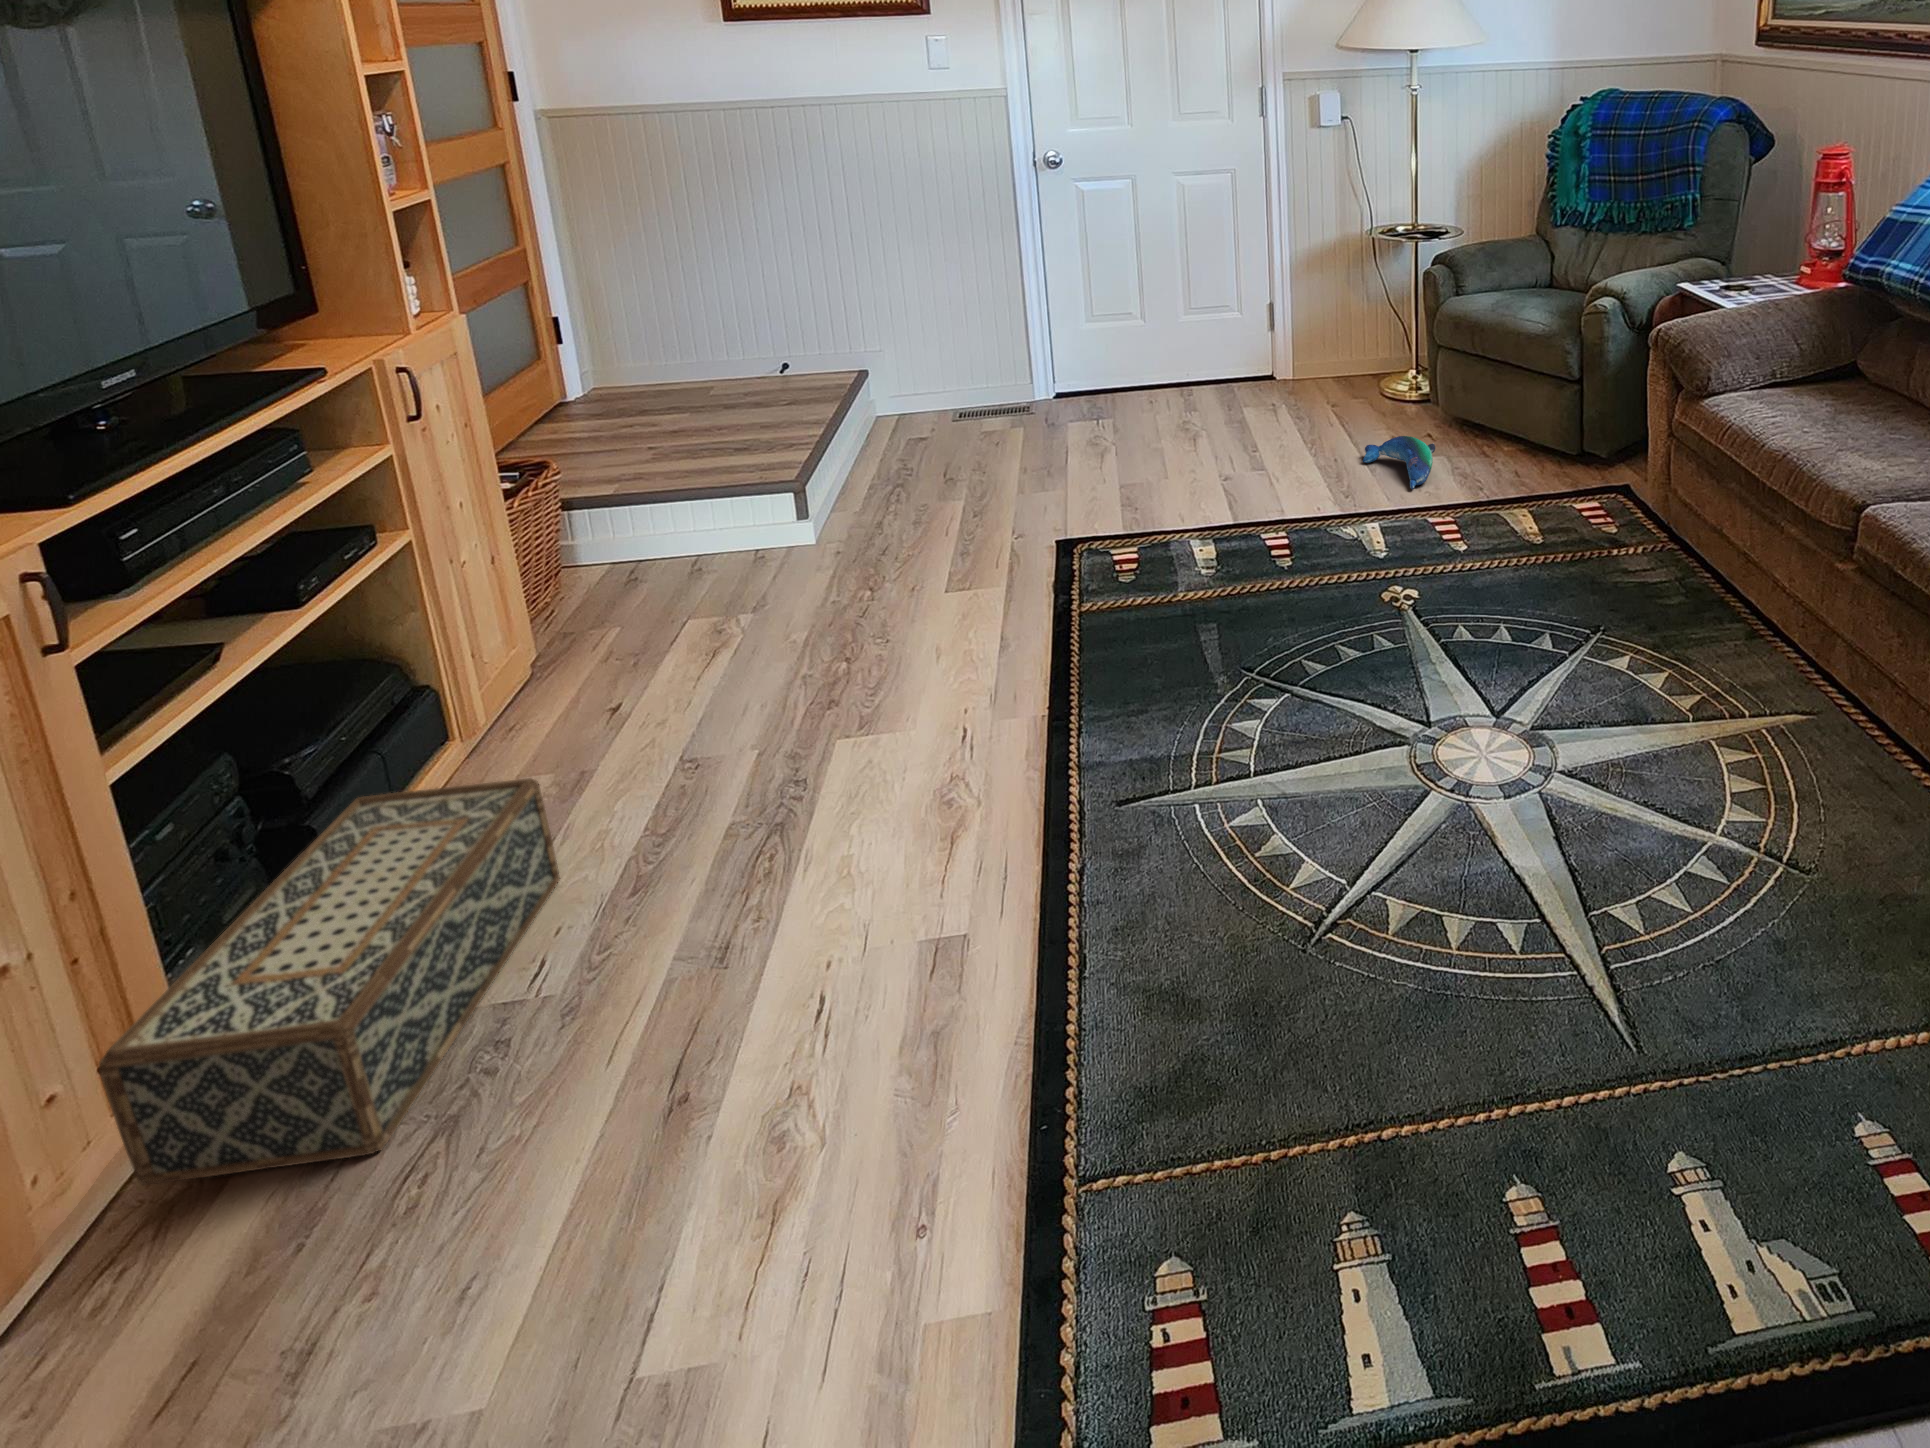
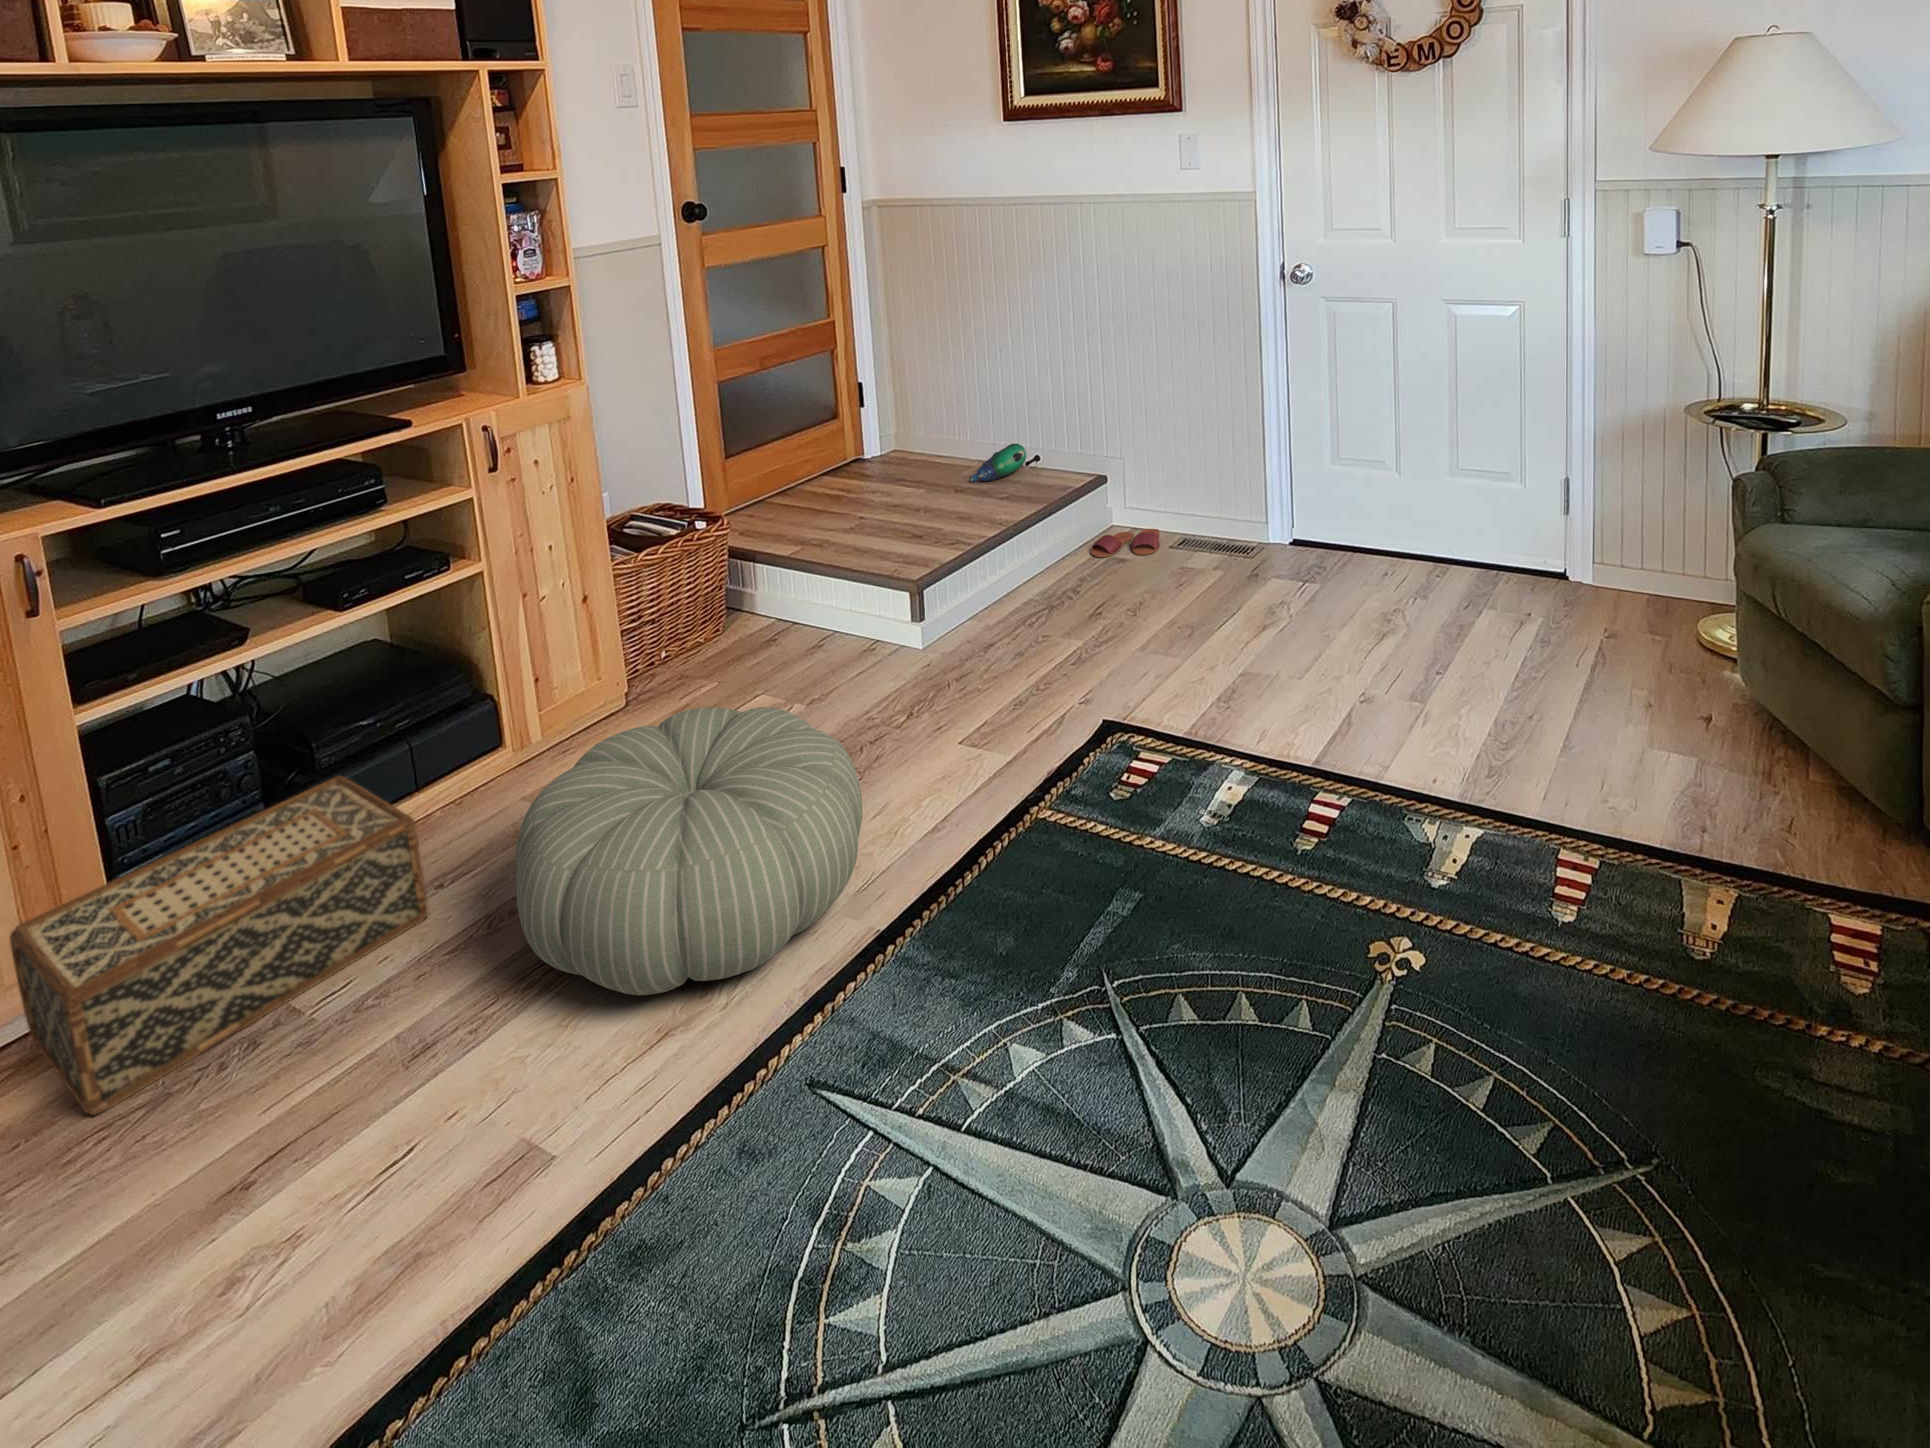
slippers: none [894,411,956,442] -> present [1091,529,1160,557]
plush toy: present [1363,436,1435,489] -> present [970,443,1026,482]
pouf: none [669,576,1001,826] -> present [516,707,862,995]

